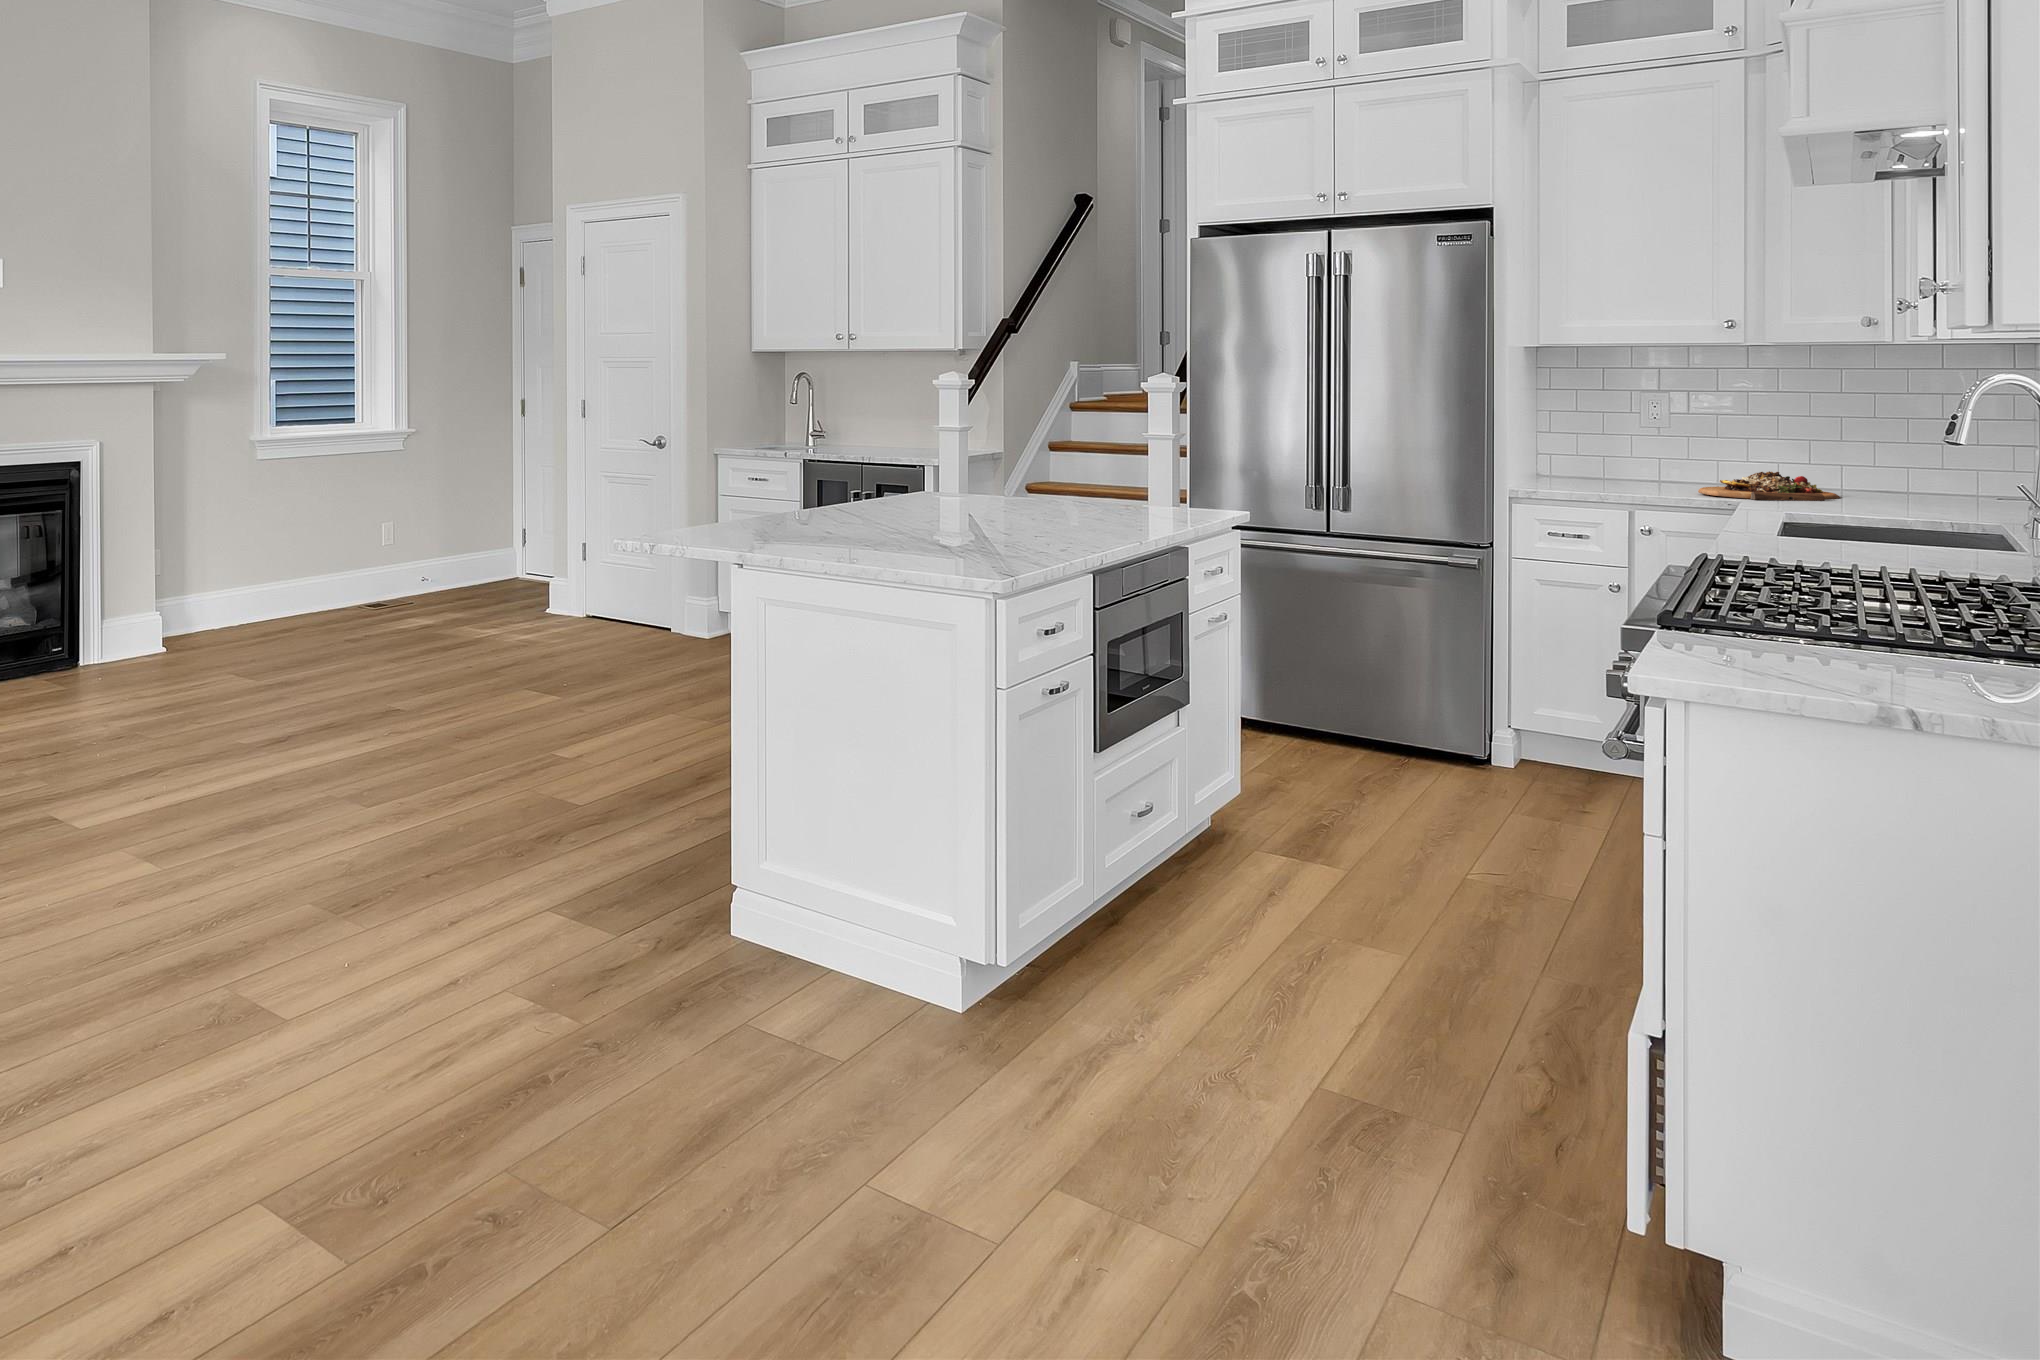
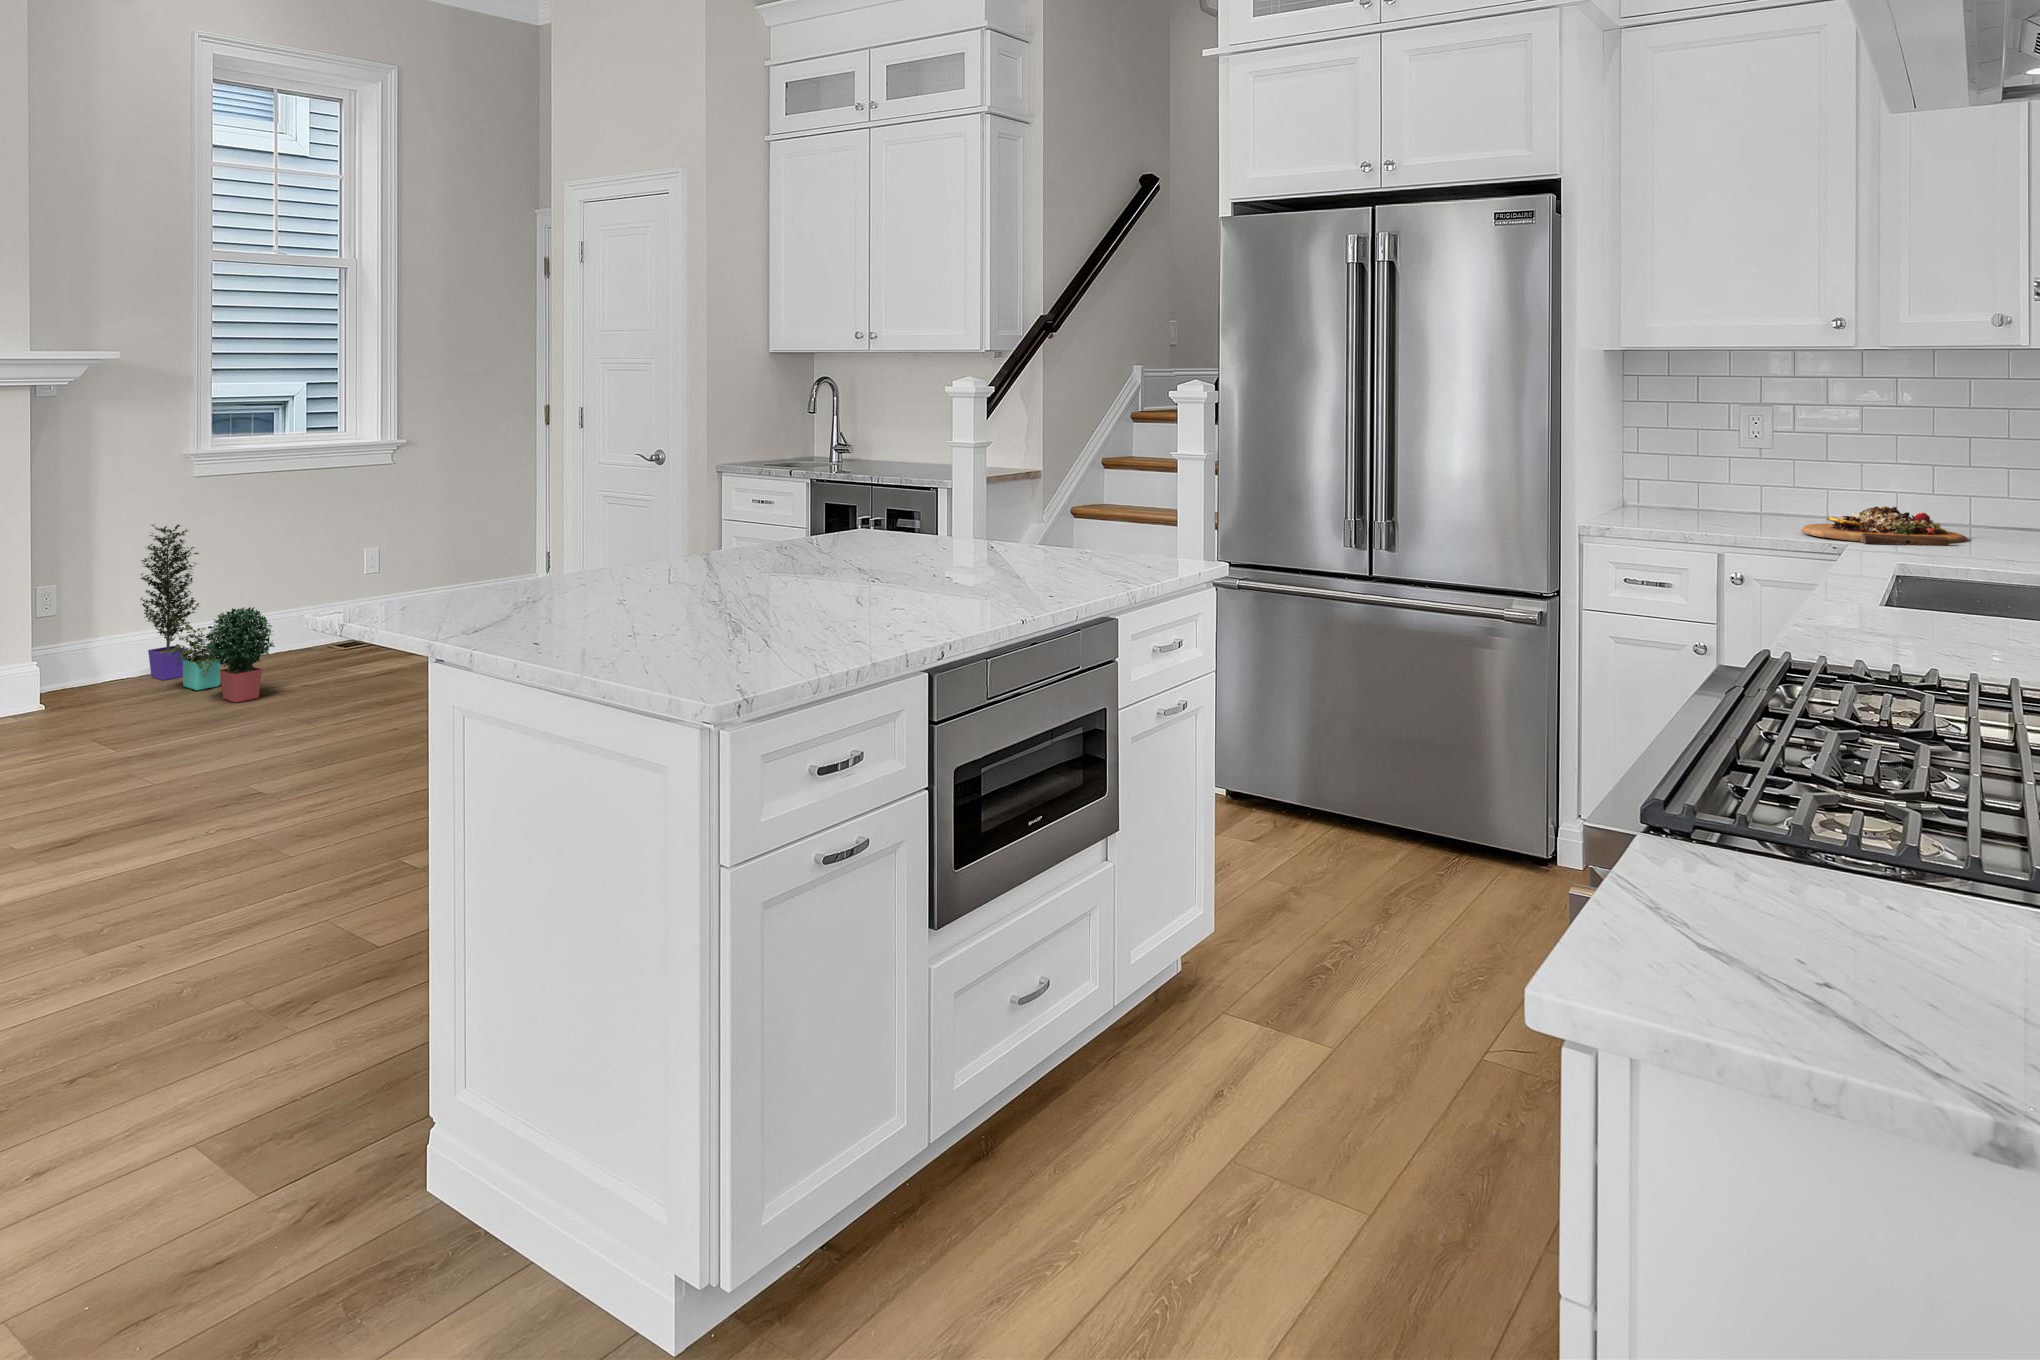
potted plant: none [223,499,350,647] -> present [141,524,275,702]

